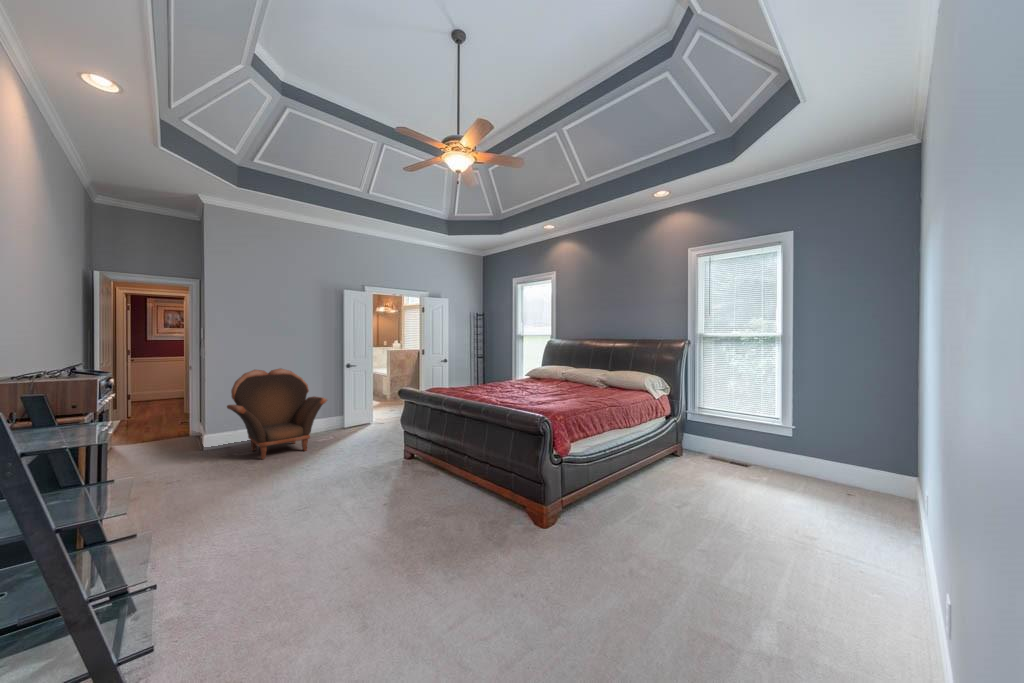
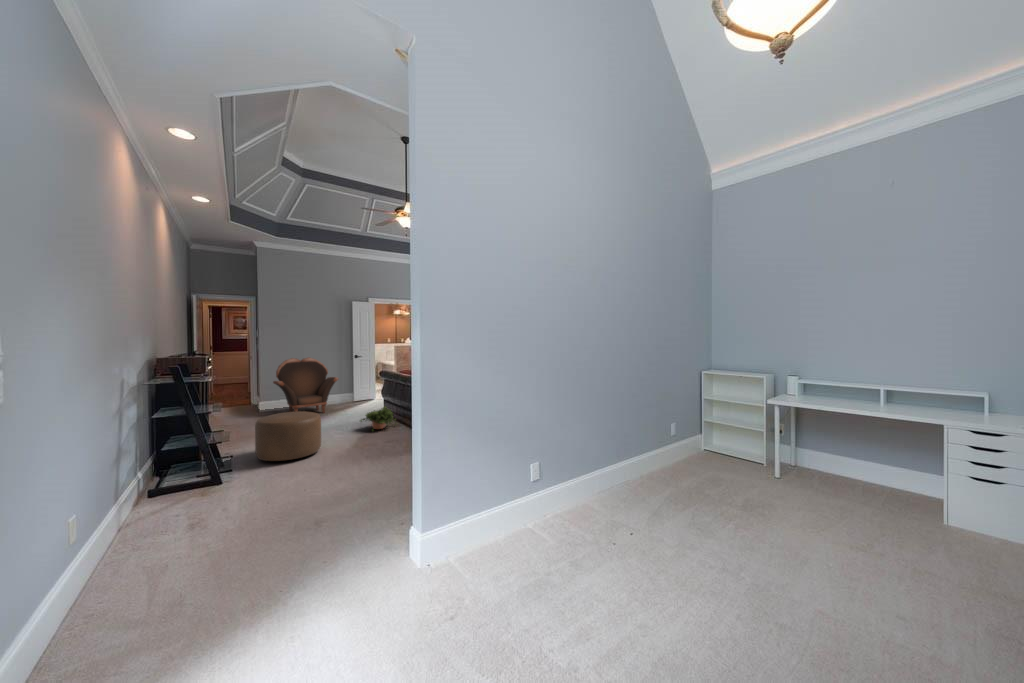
potted plant: none [375,447,434,491] -> present [360,406,396,429]
ottoman: none [206,473,330,584] -> present [255,411,321,461]

